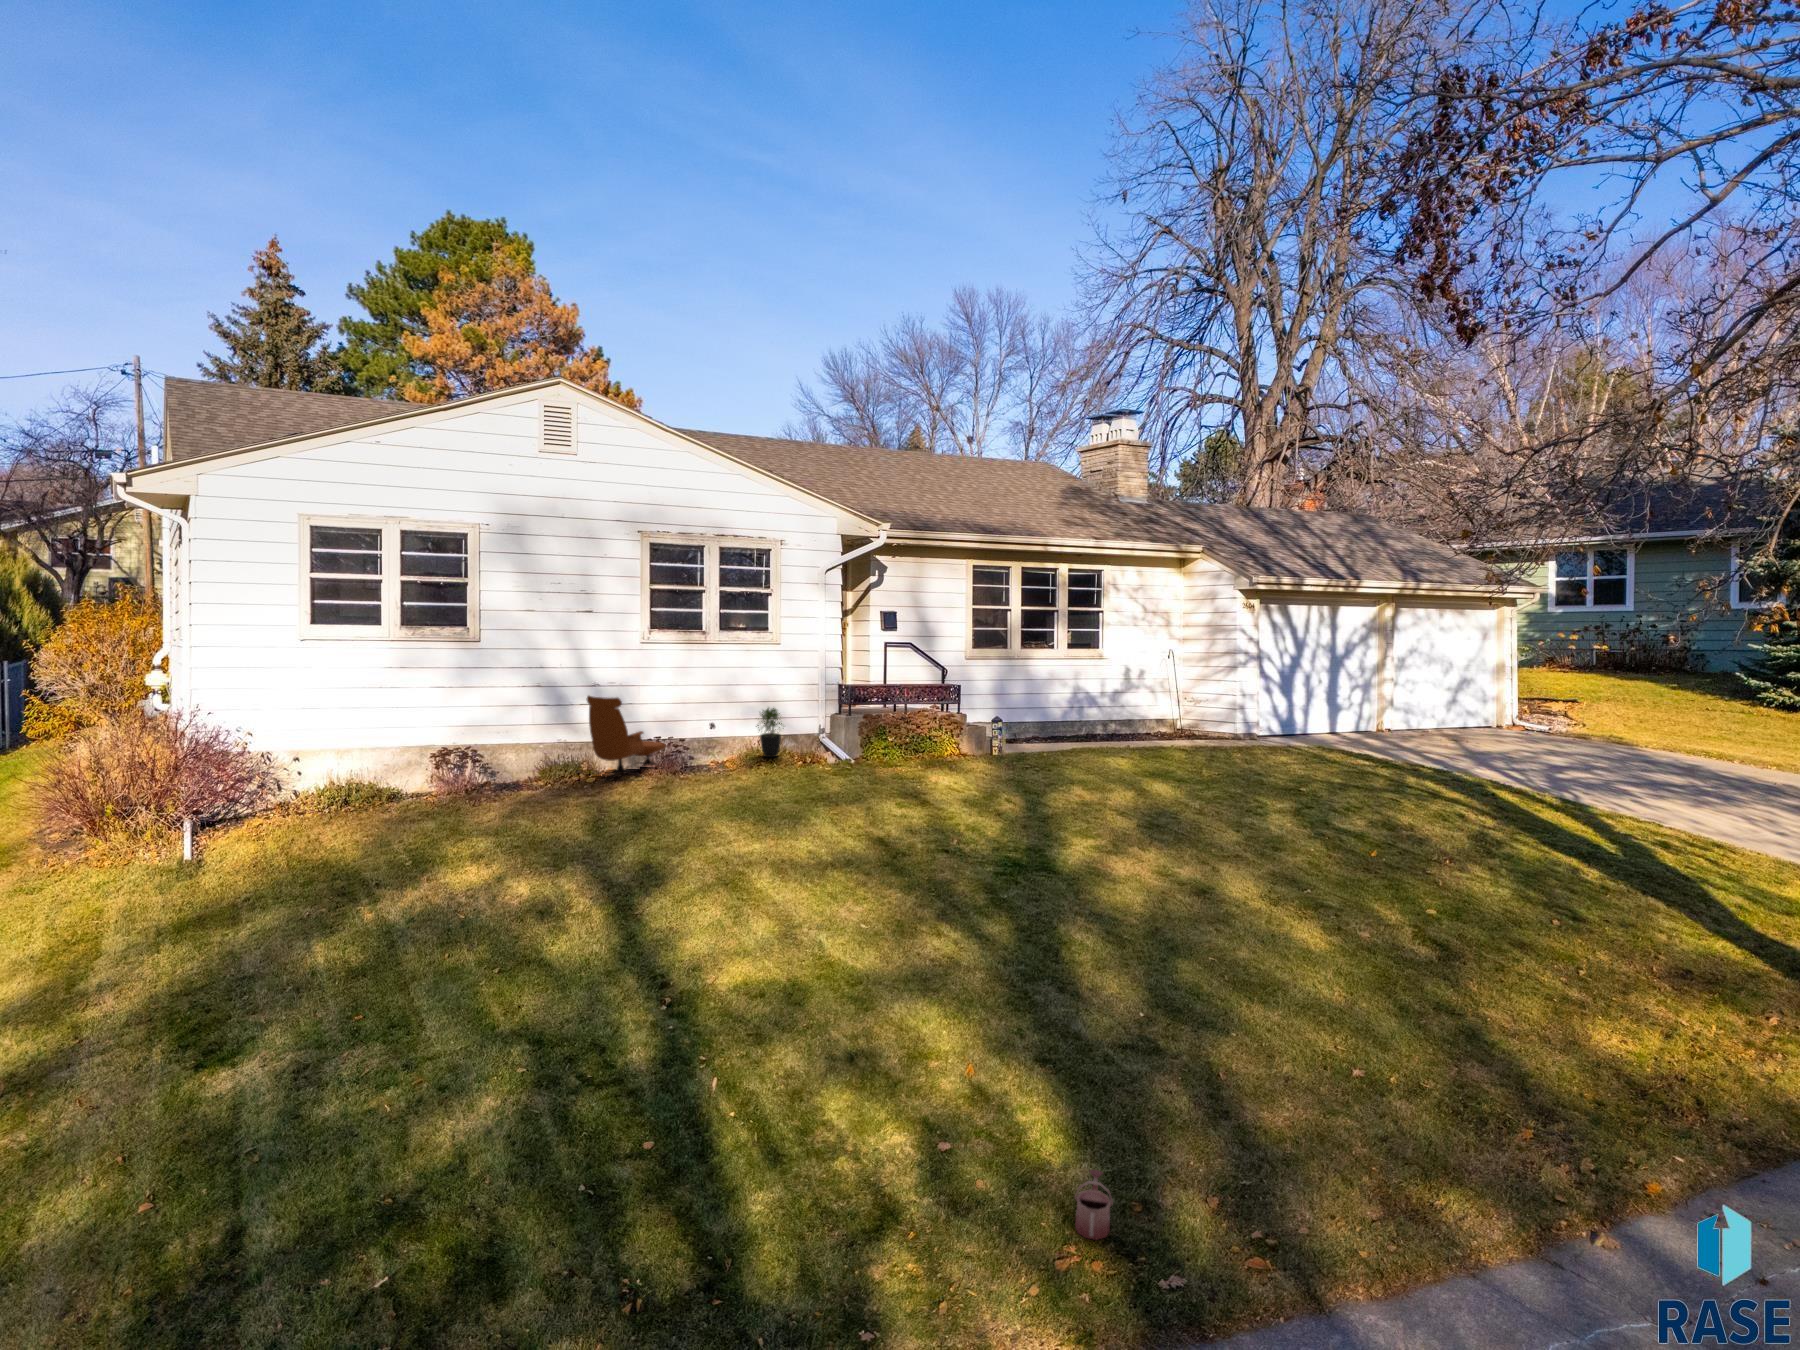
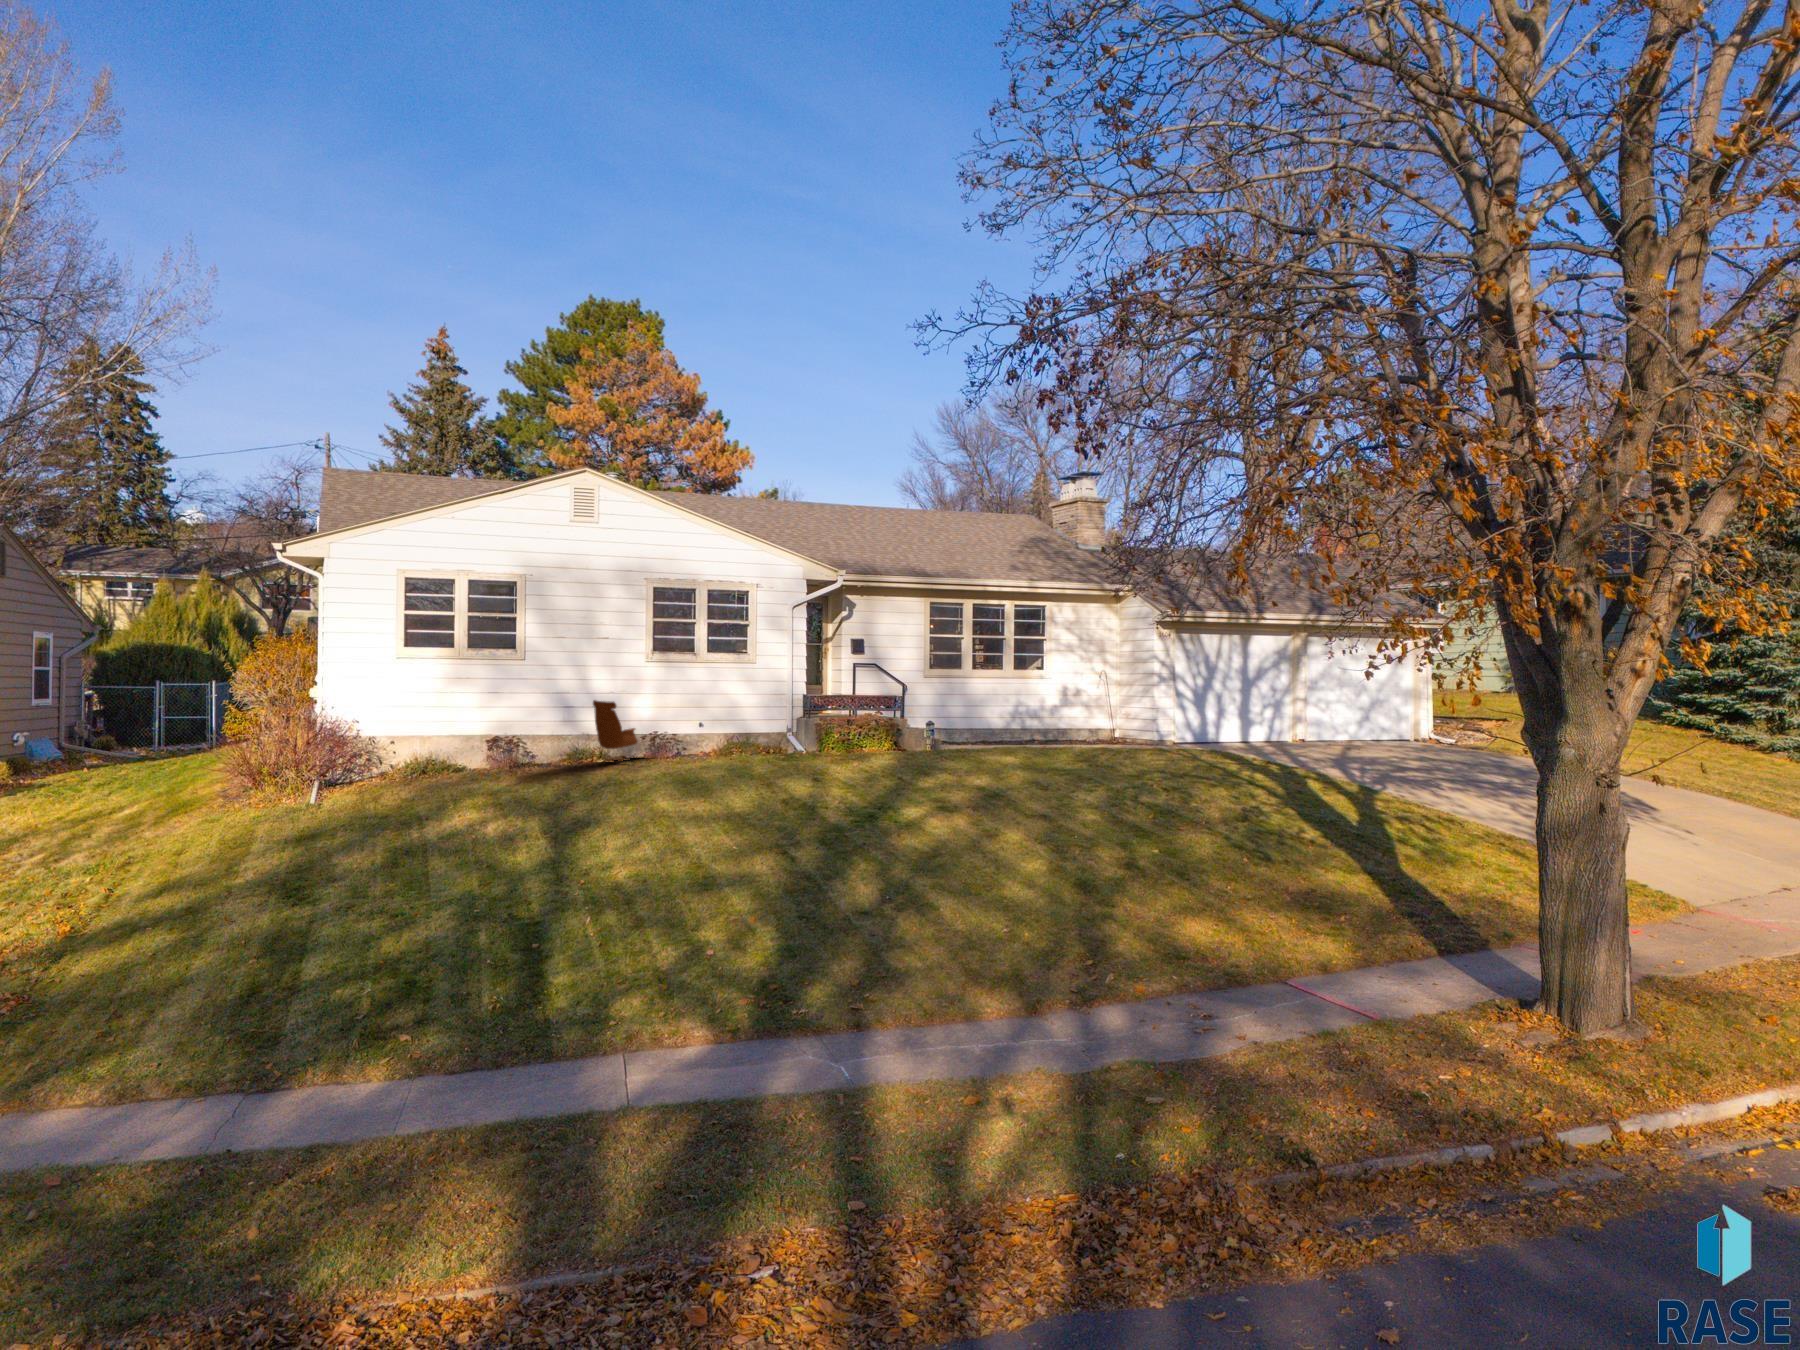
potted plant: present [756,708,782,757] -> none [731,713,755,754]
watering can: present [1075,1170,1113,1240] -> none [692,931,718,961]

